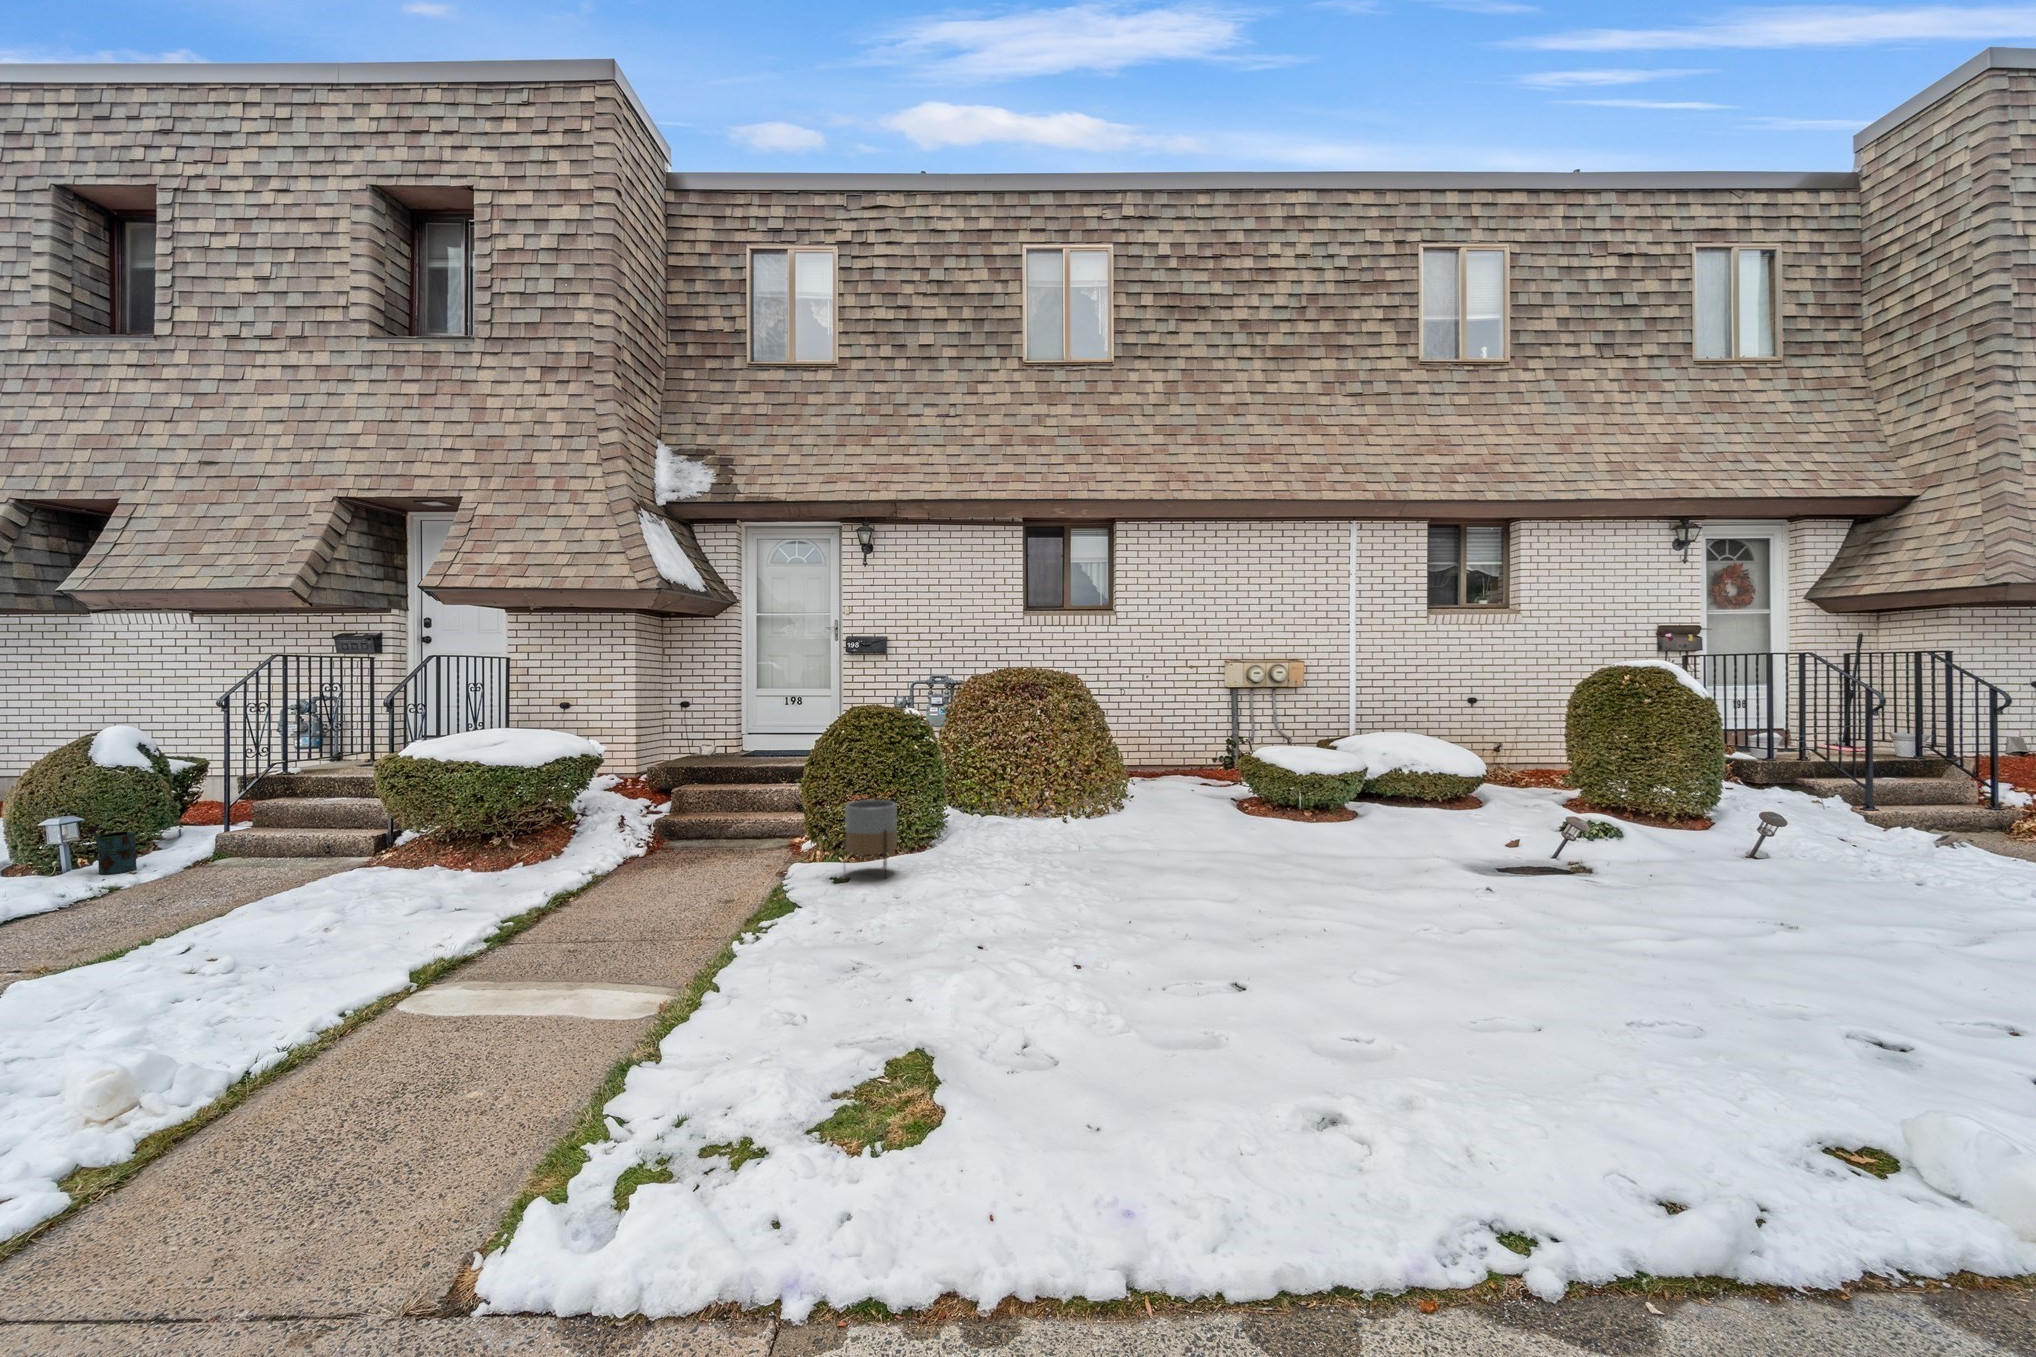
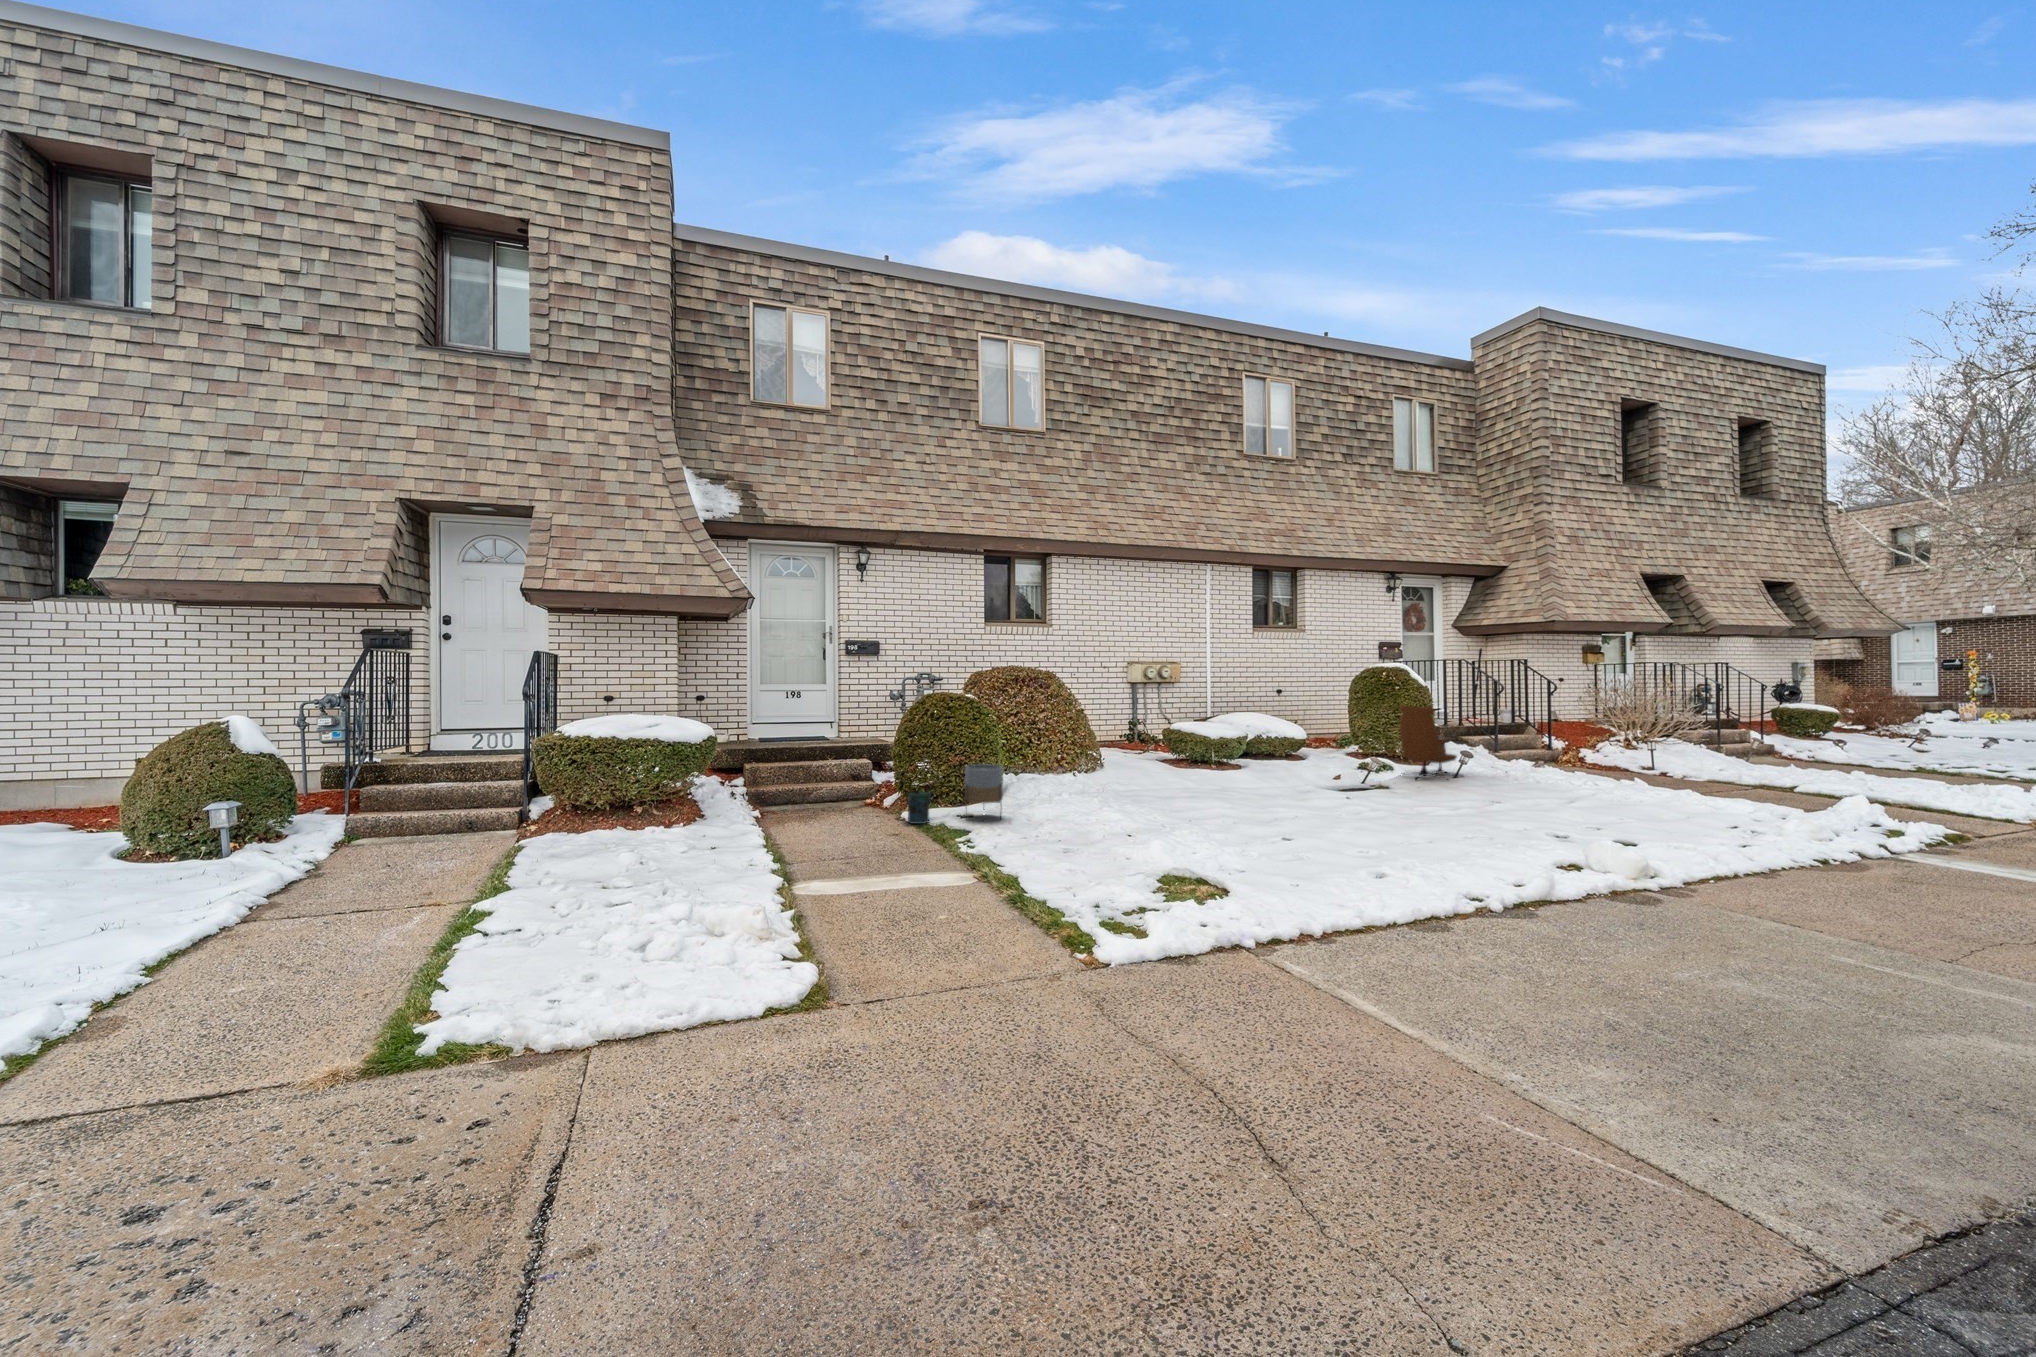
lounge chair: none [1619,727,1746,855] -> present [1399,705,1457,780]
watering can: present [87,826,137,875] -> present [908,785,935,824]

